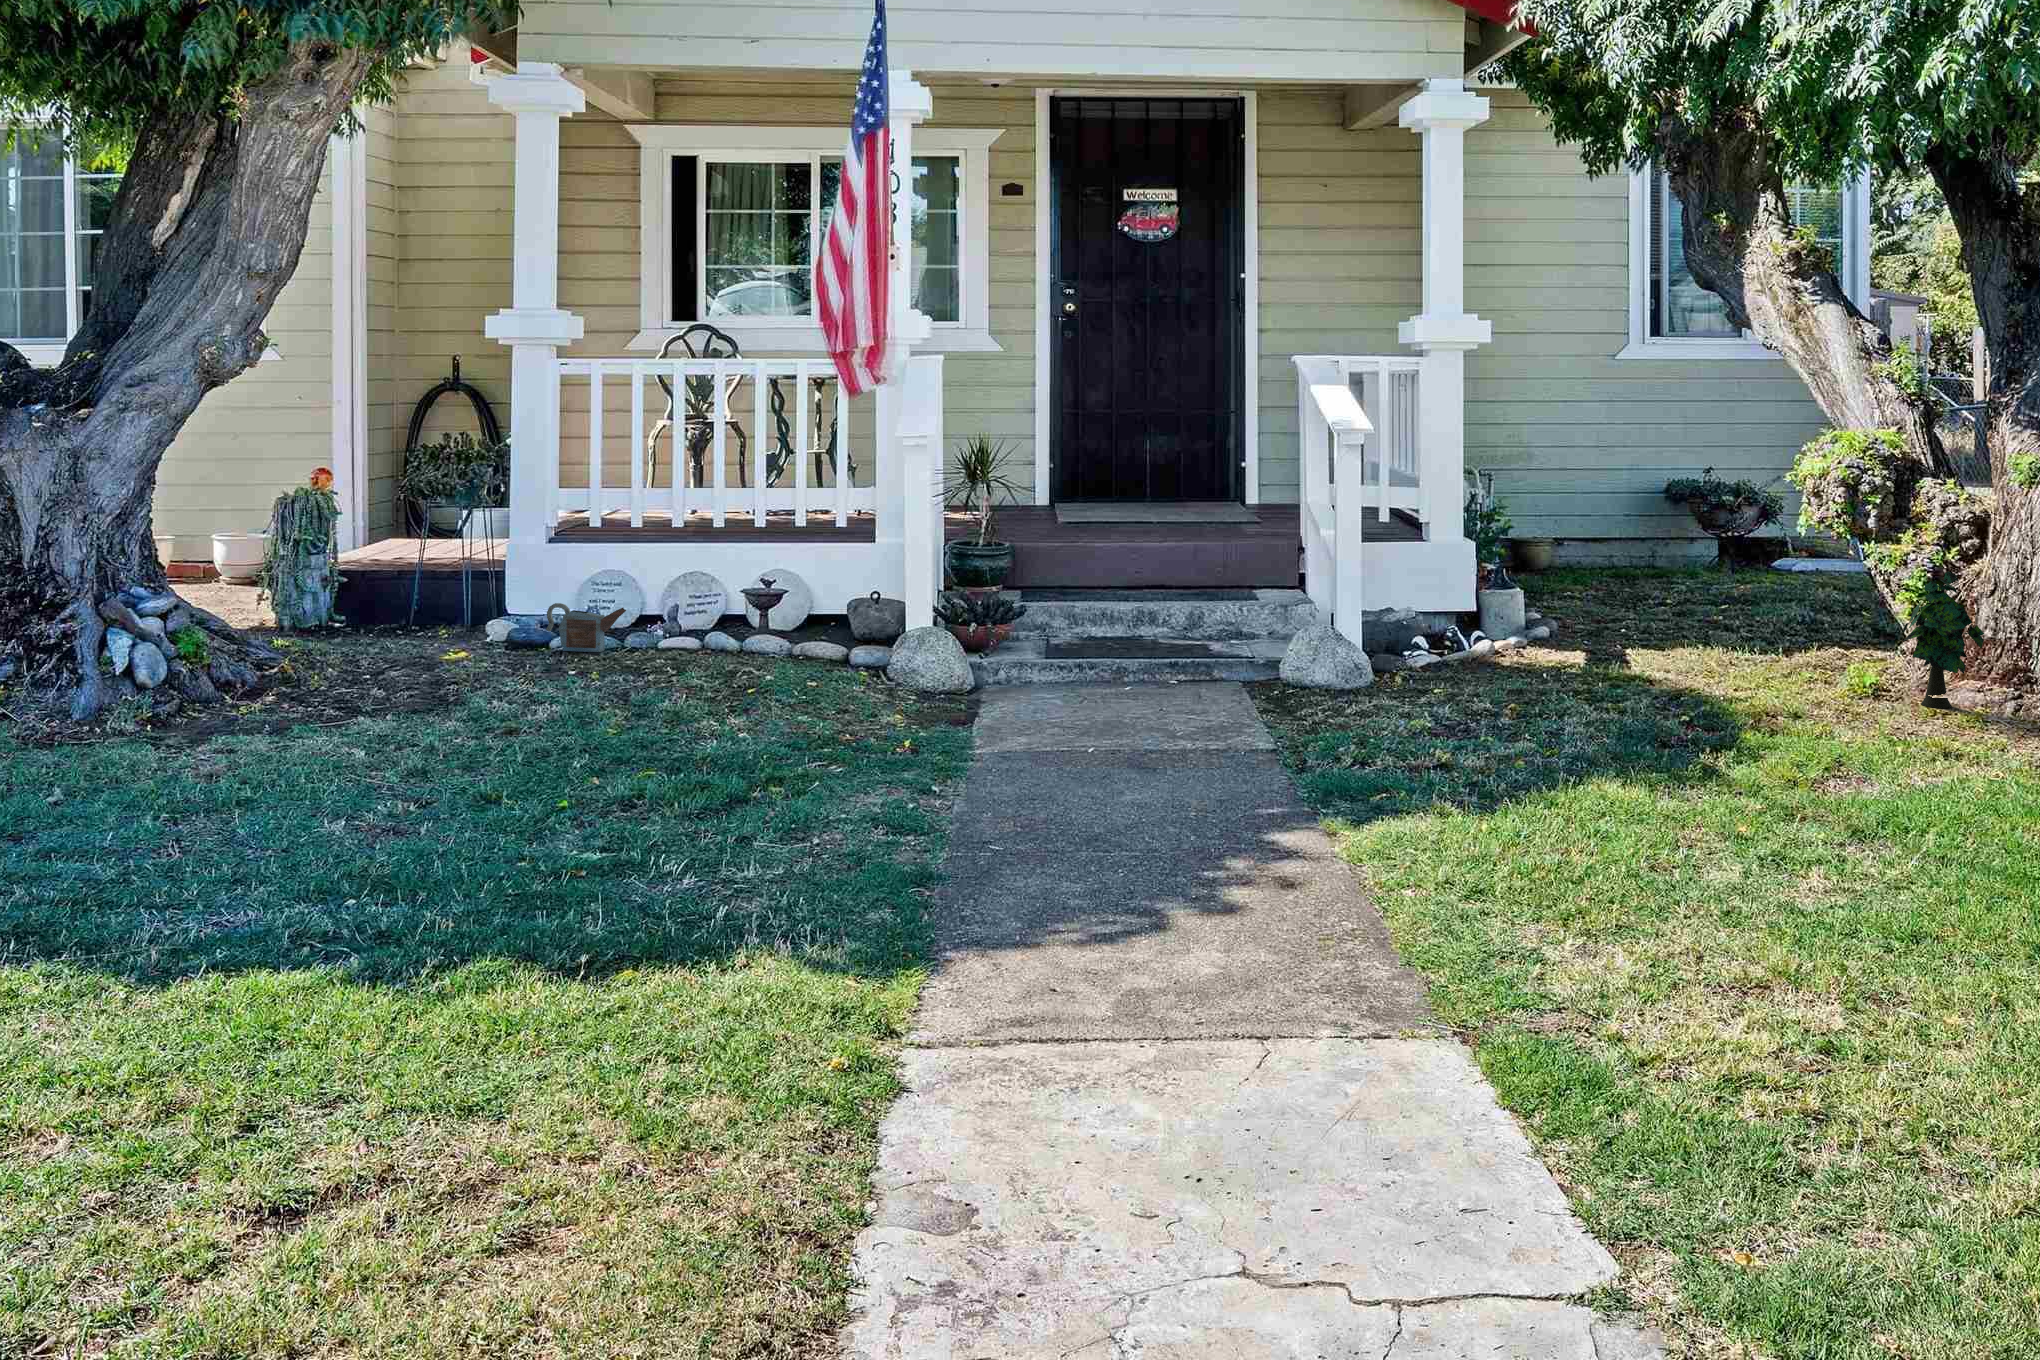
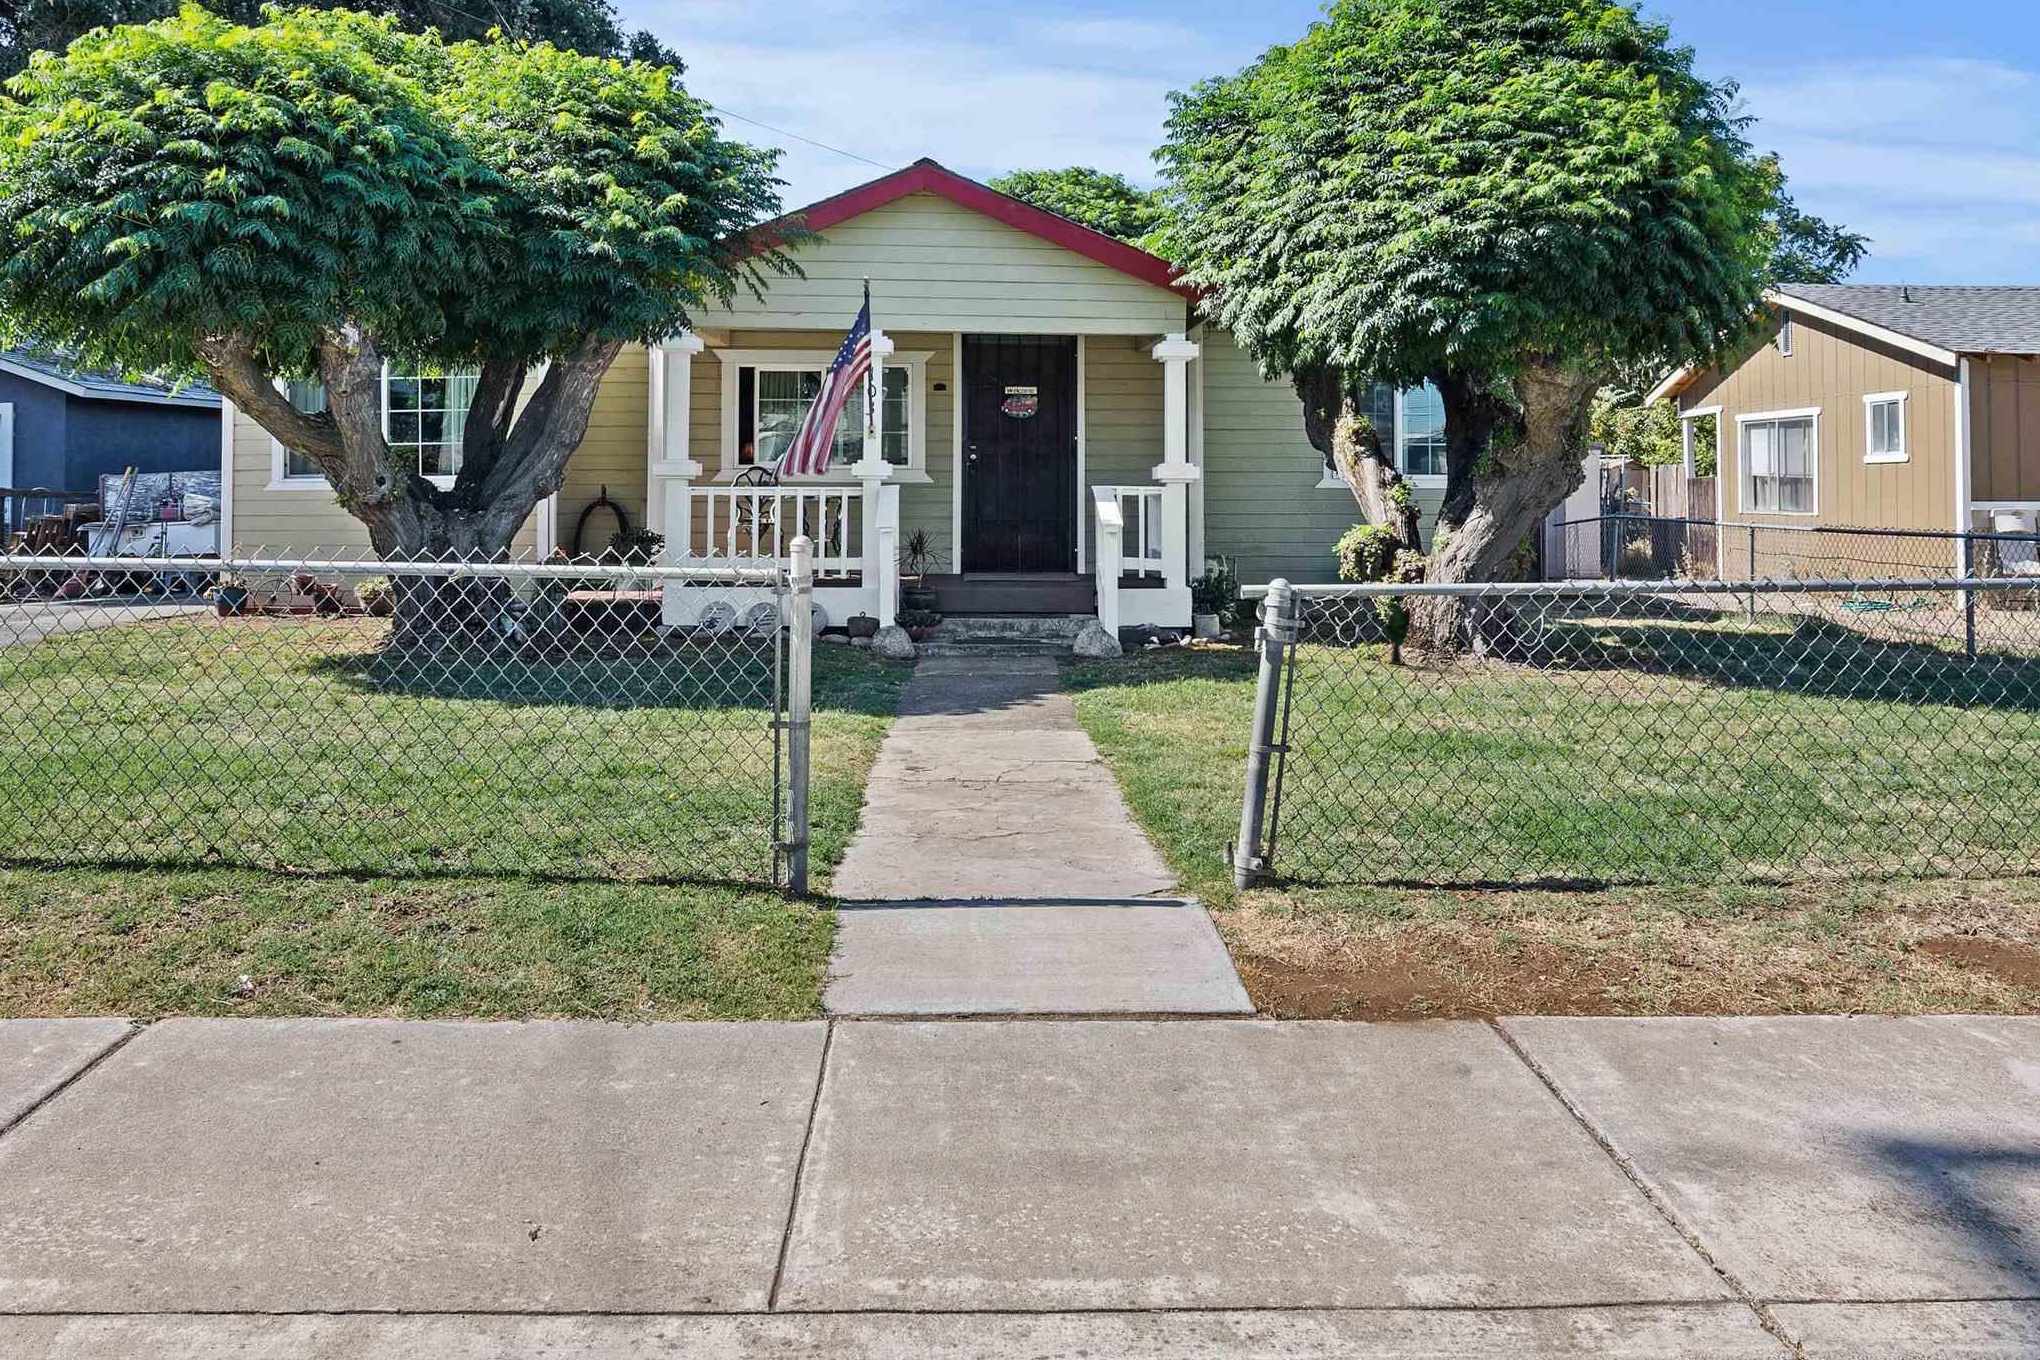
watering can: present [546,603,626,652] -> none [689,617,732,642]

